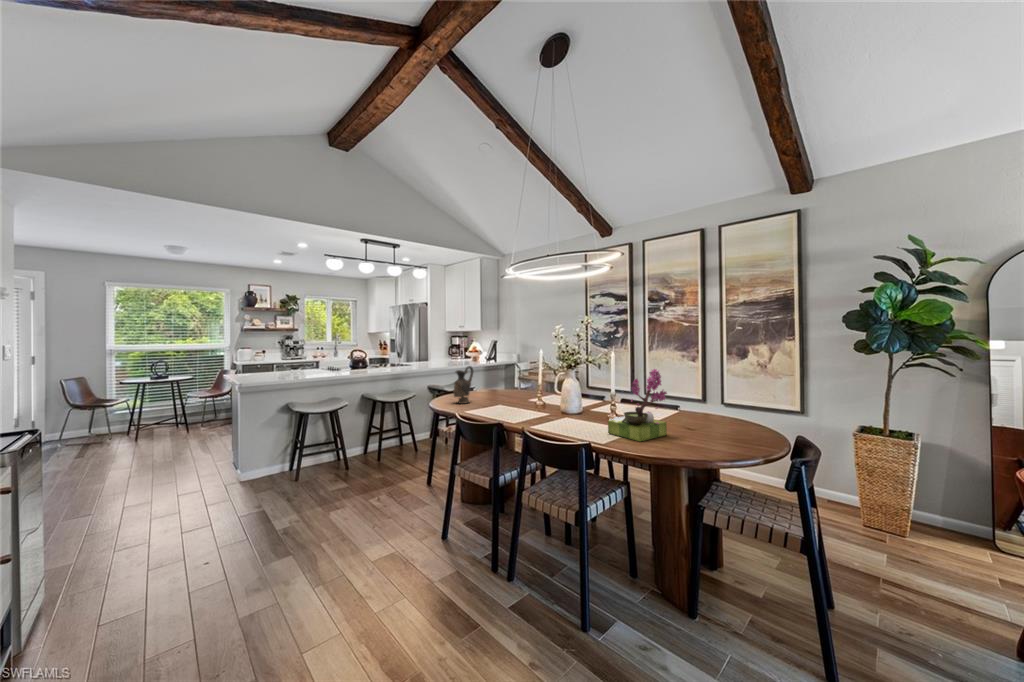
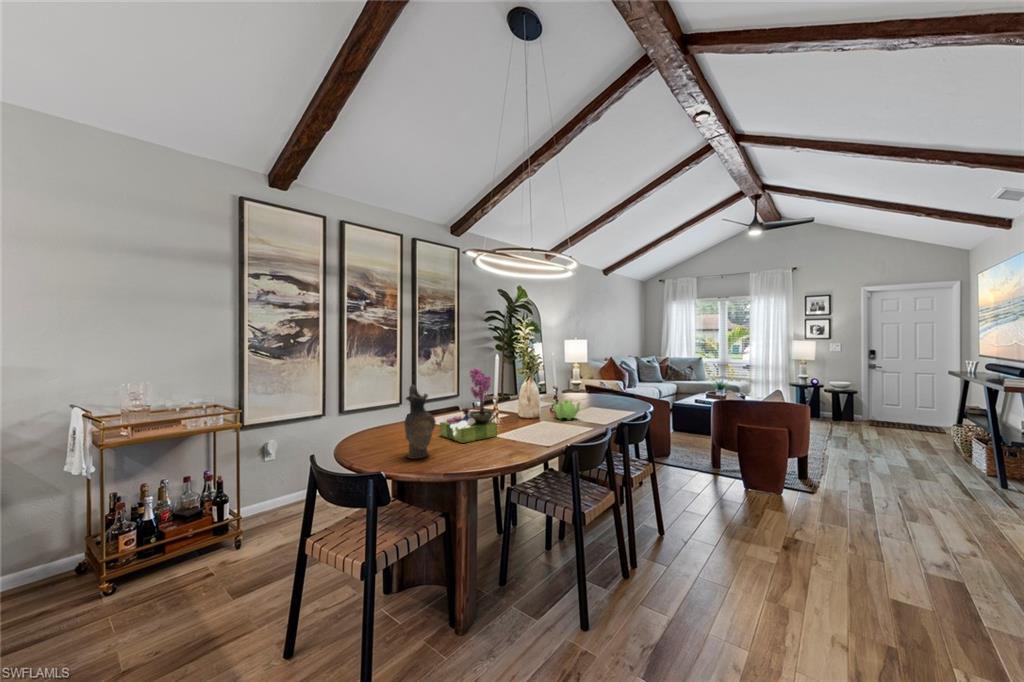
flower arrangement: present [608,369,667,441] -> present [440,367,497,443]
teapot: none [540,402,569,424] -> present [553,399,580,420]

